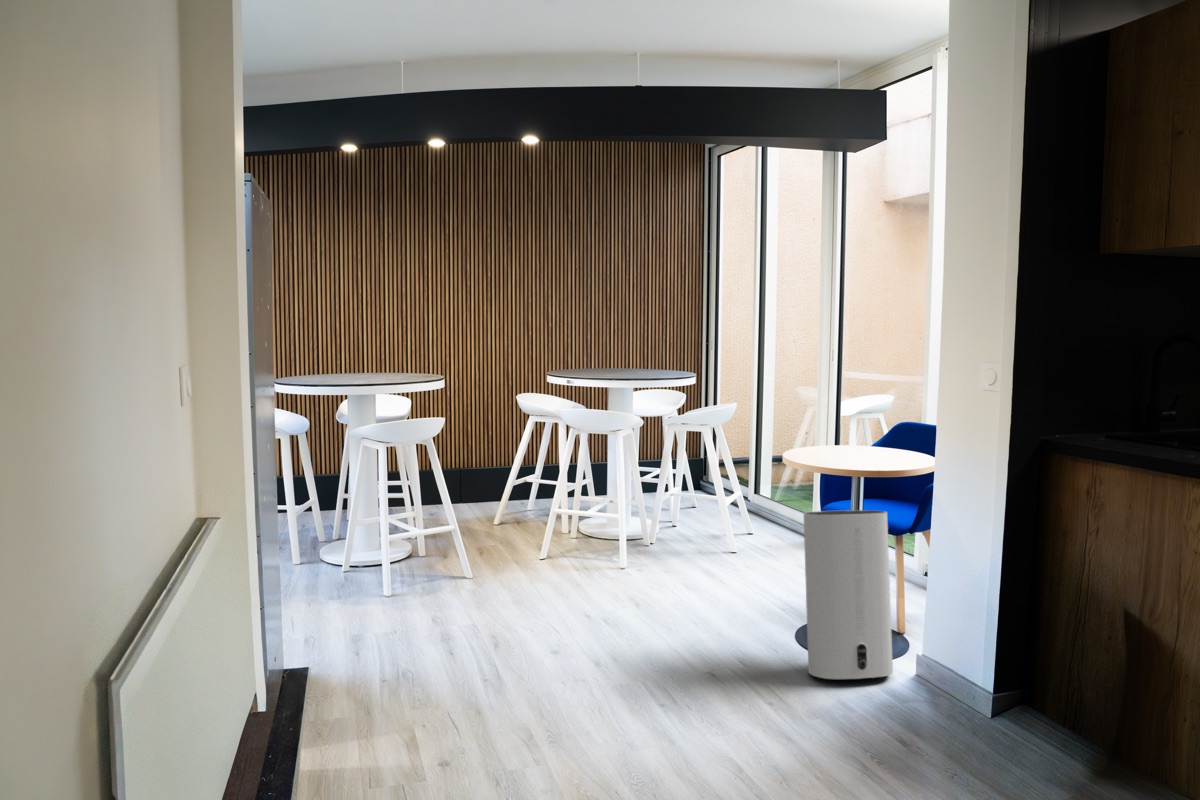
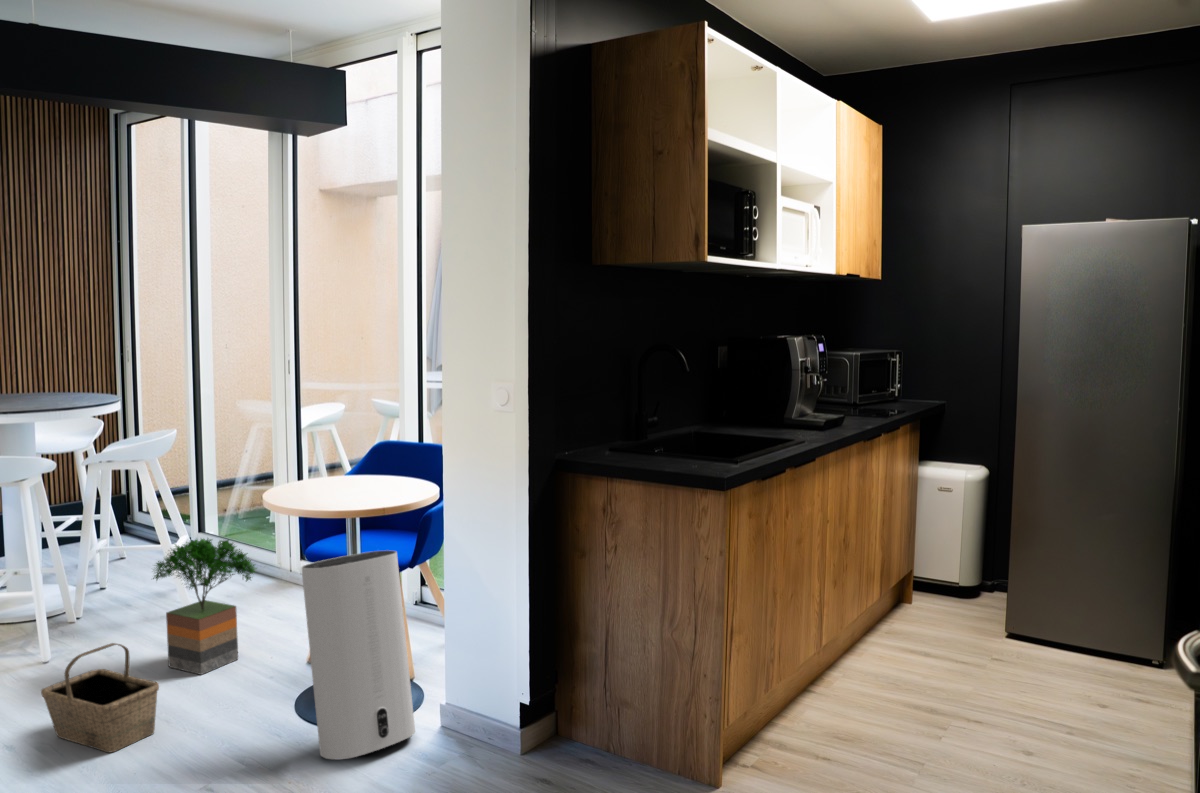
potted tree: none [700,487,781,597] -> present [153,539,257,675]
basket: none [617,555,695,635] -> present [41,643,159,752]

